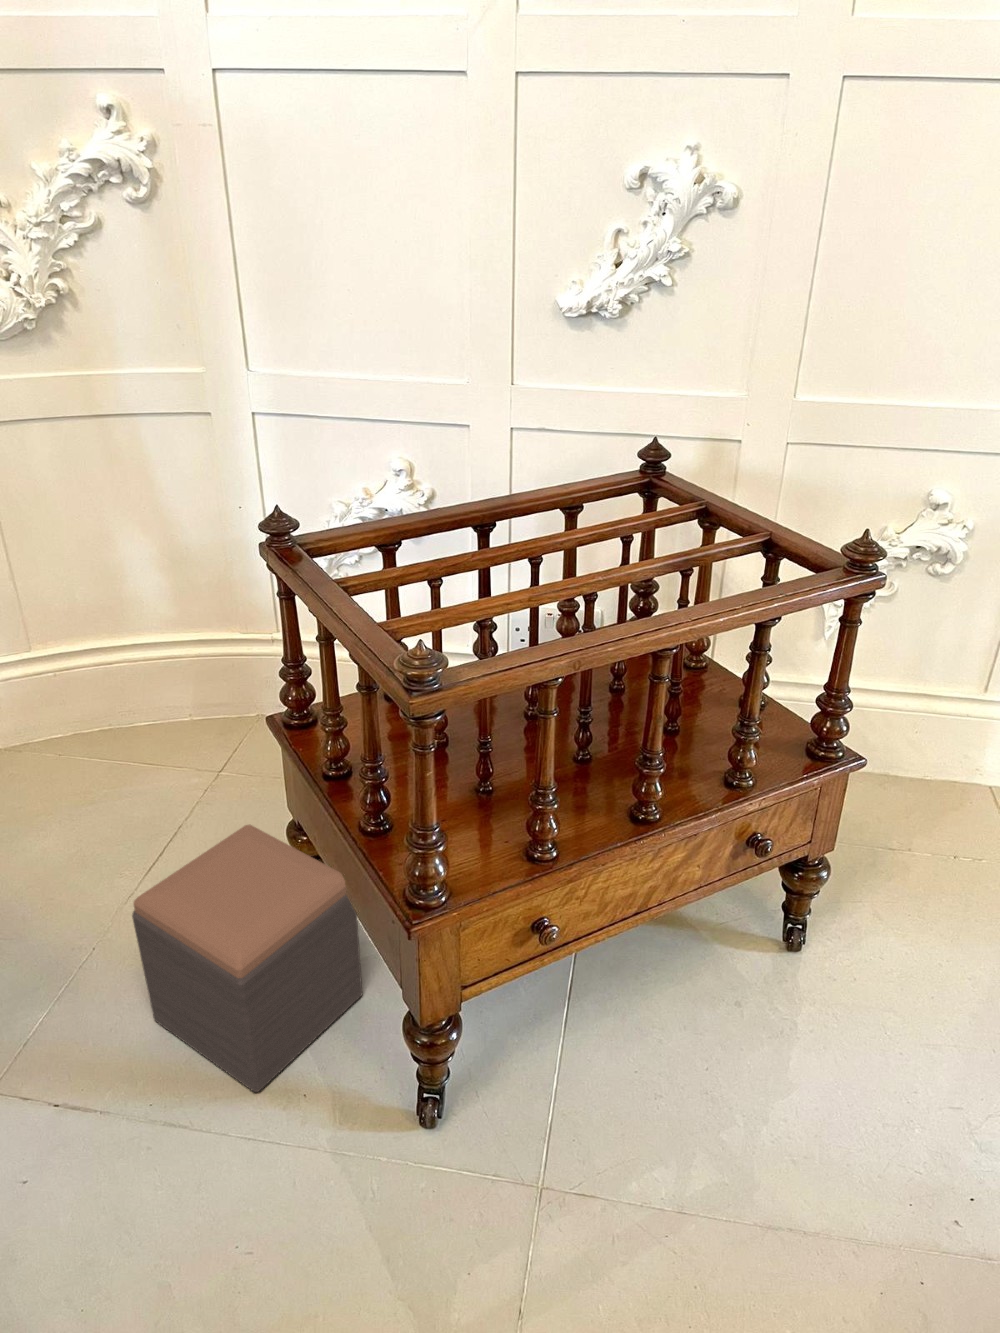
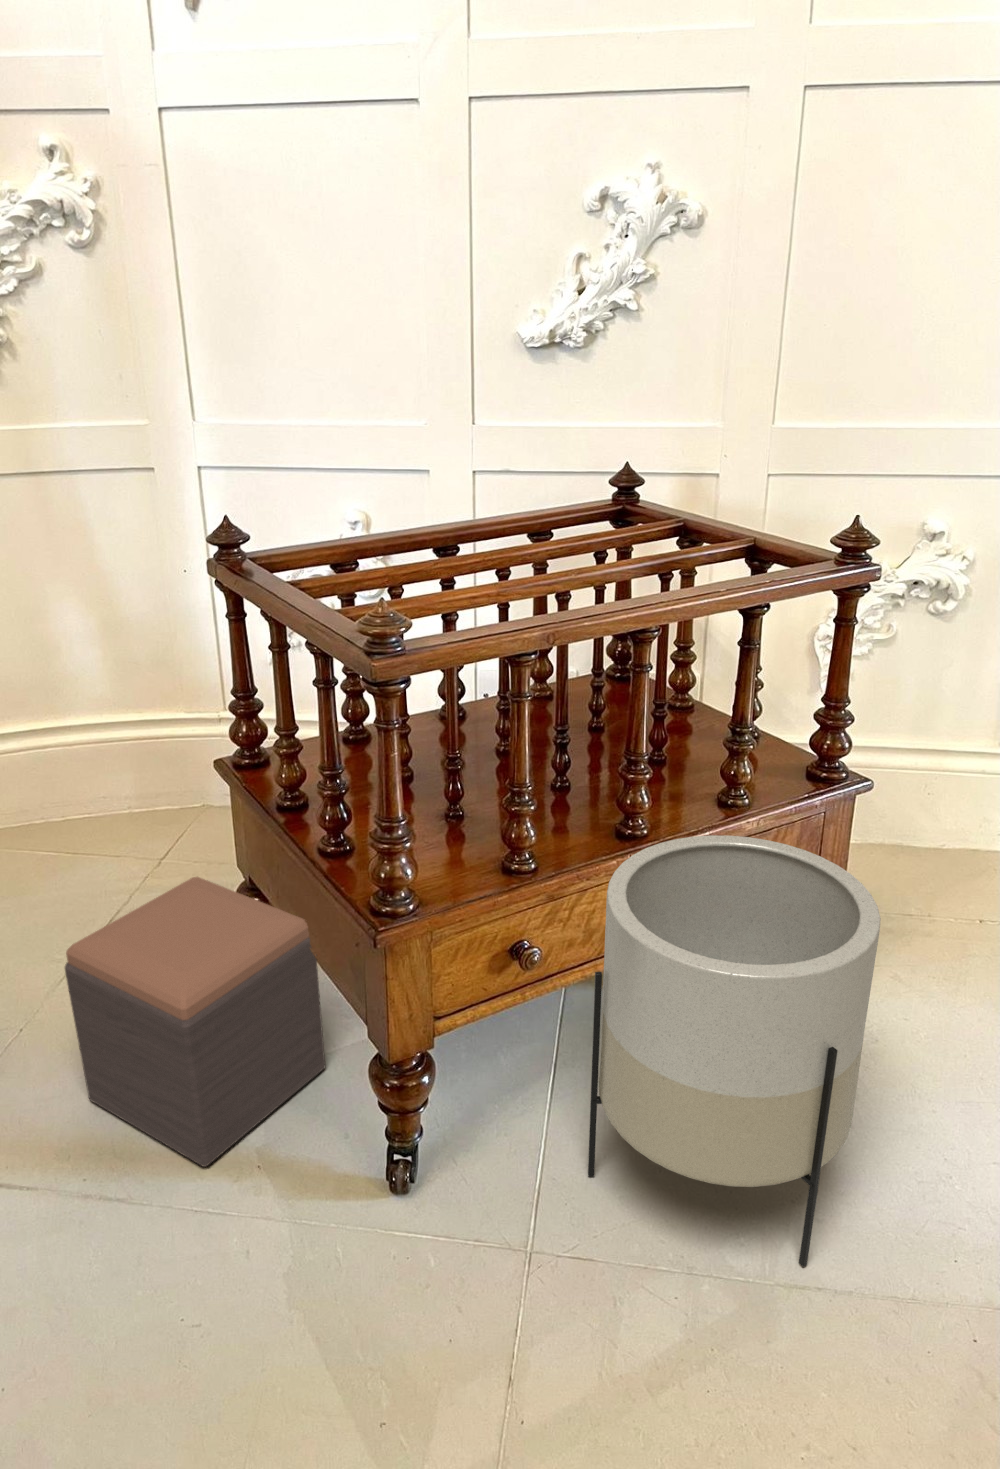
planter: none [593,827,871,1213] -> present [588,835,881,1267]

